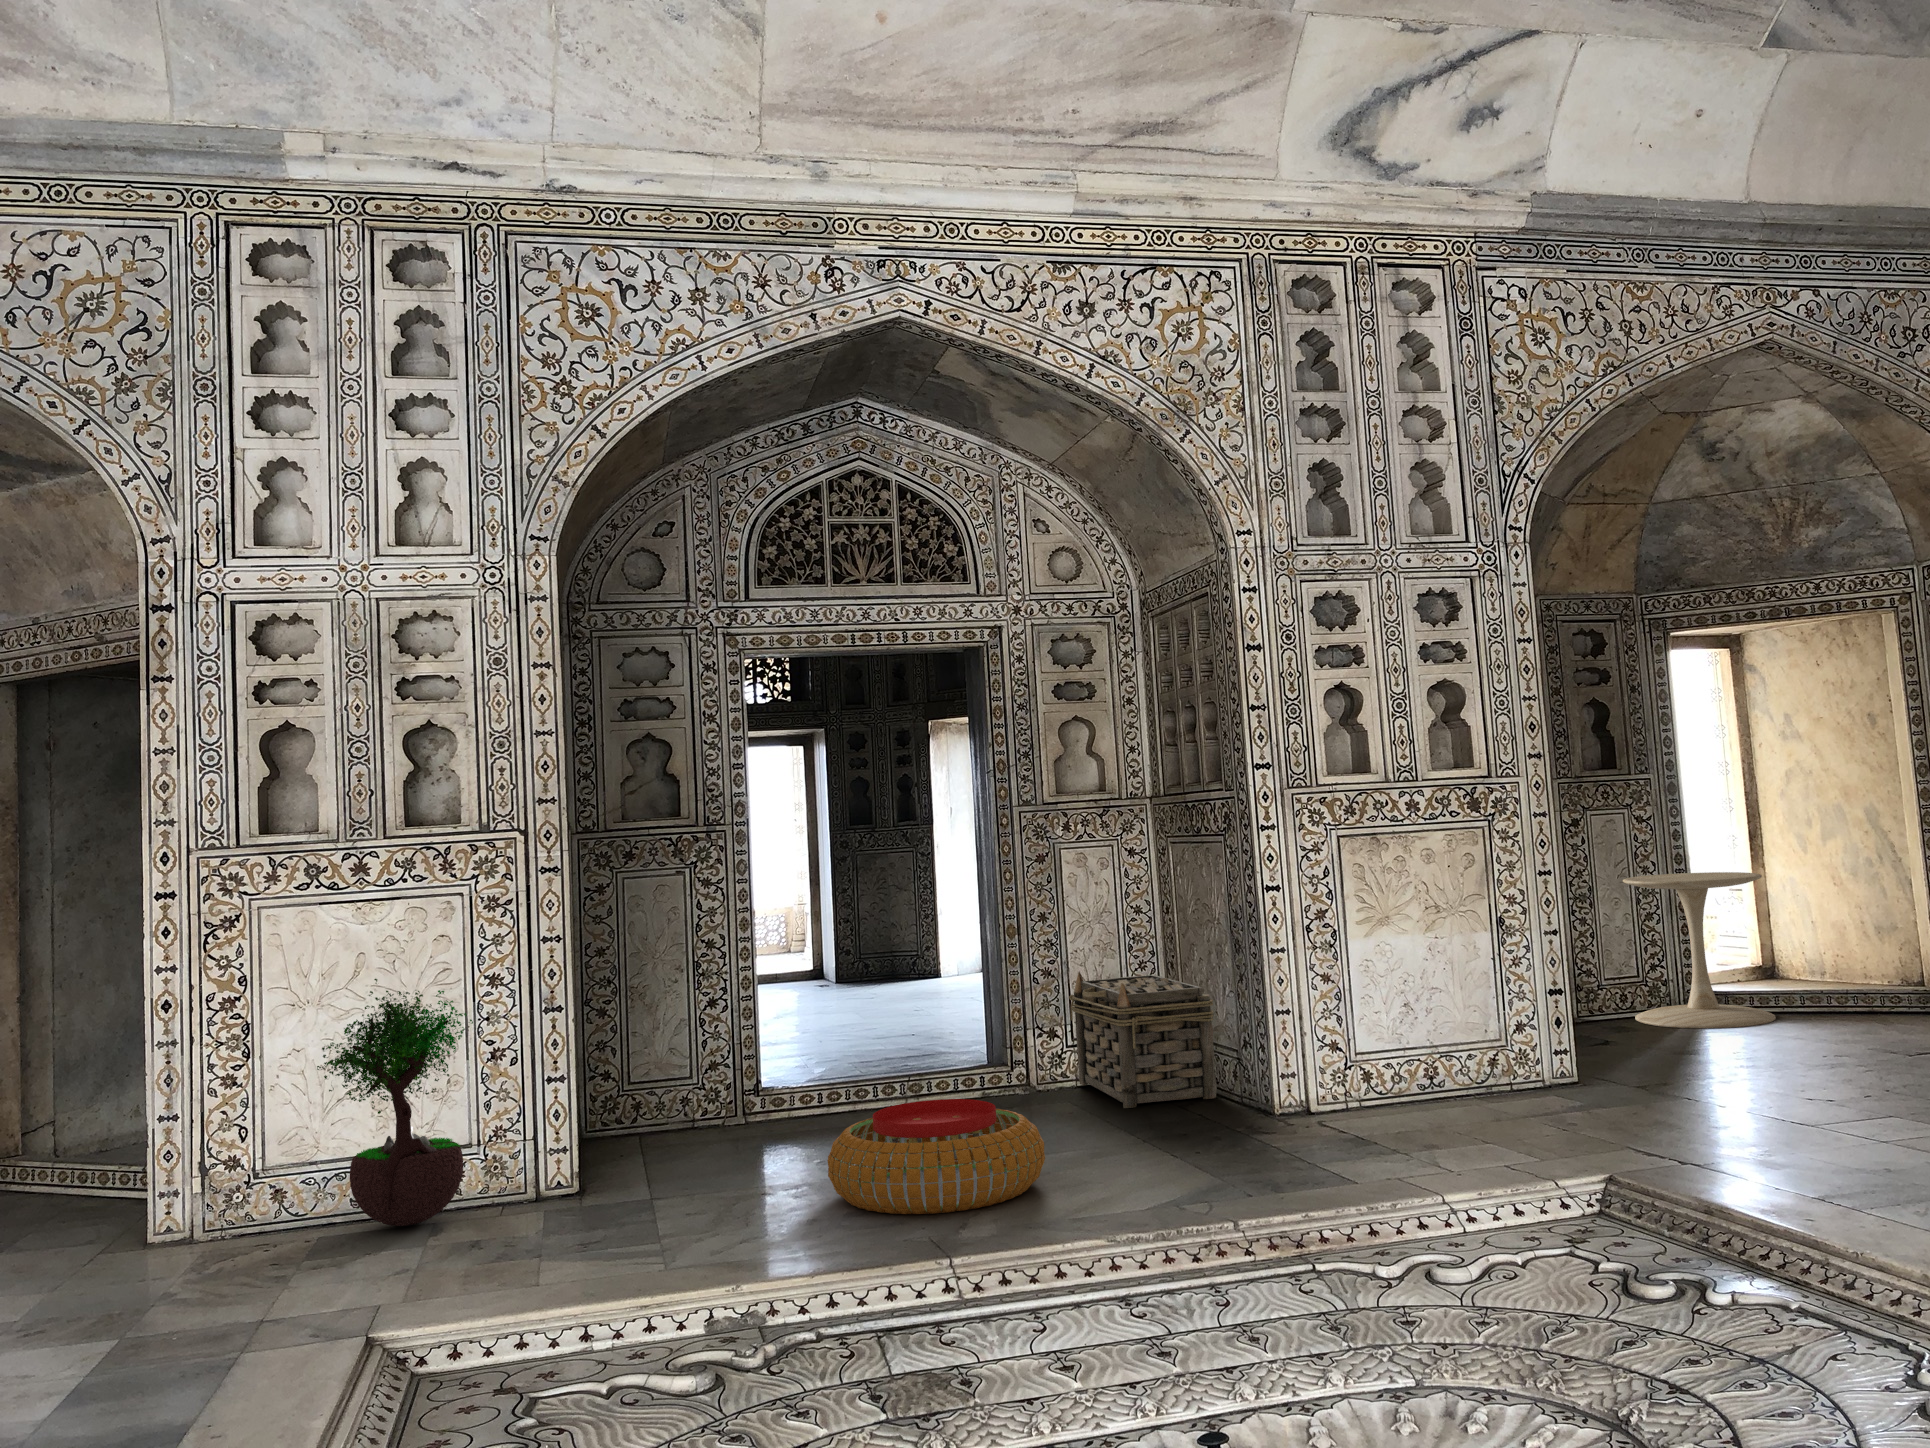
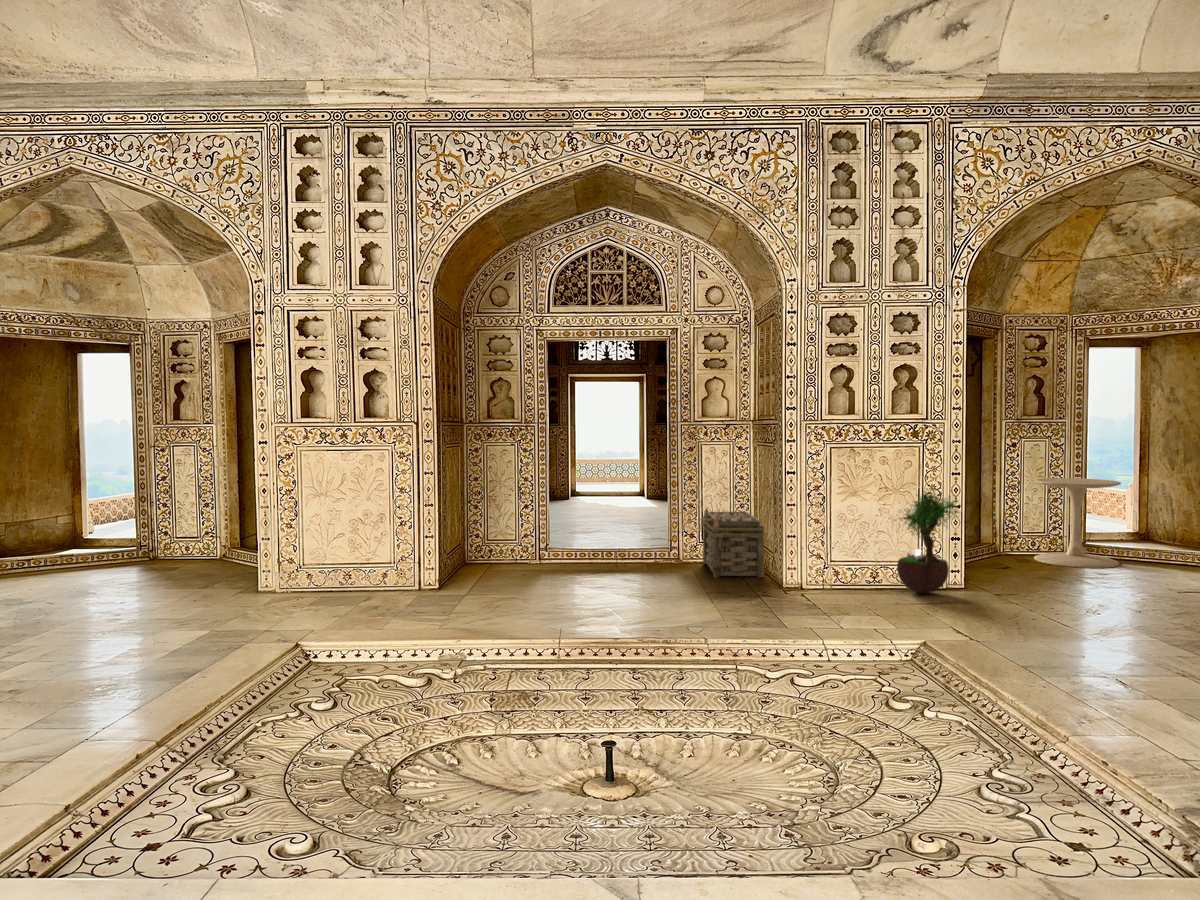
potted tree: present [317,979,473,1226] -> present [894,491,959,593]
pouf: present [827,1099,1045,1214] -> none [535,565,640,618]

